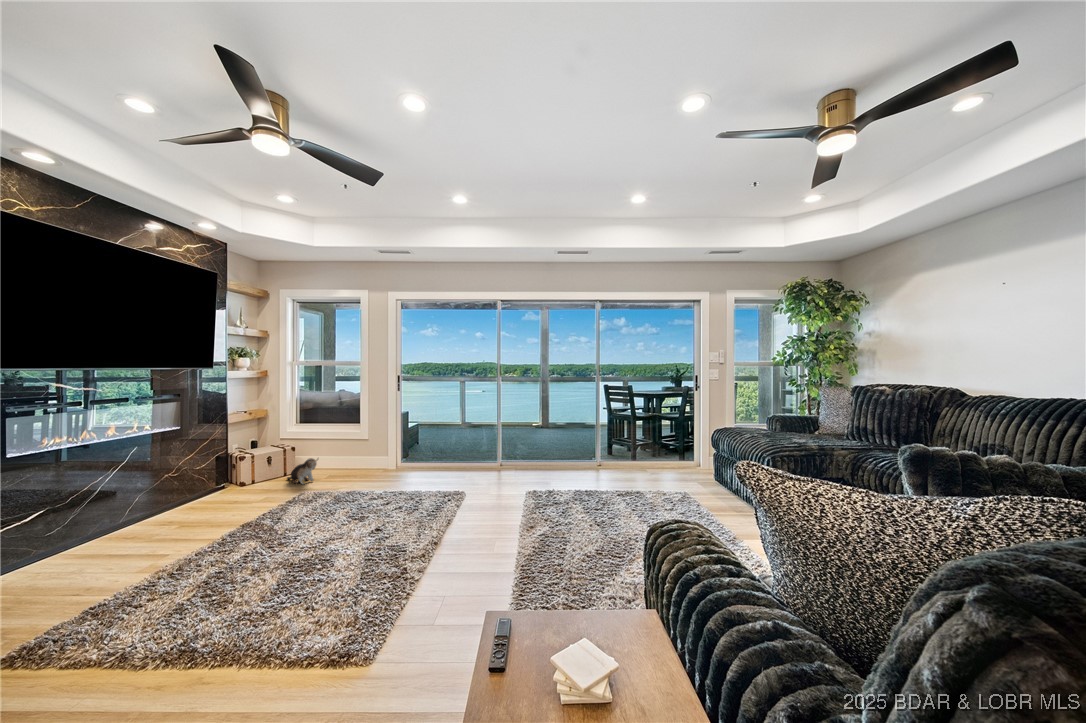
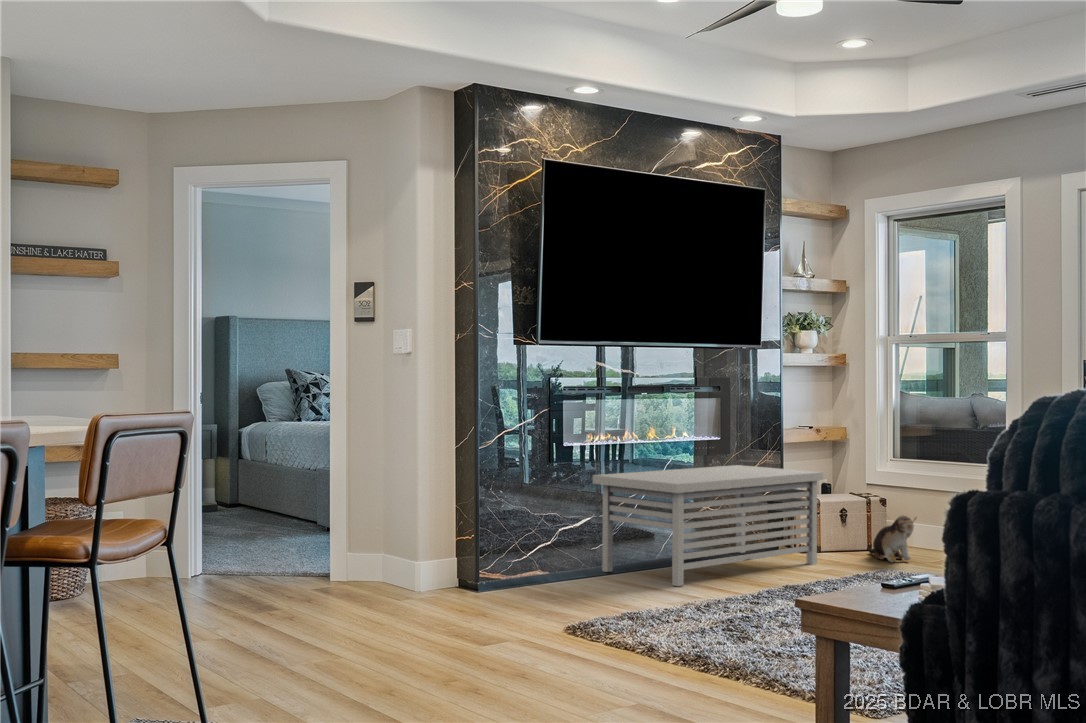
storage bench: none [47,442,261,552] -> present [593,465,823,586]

